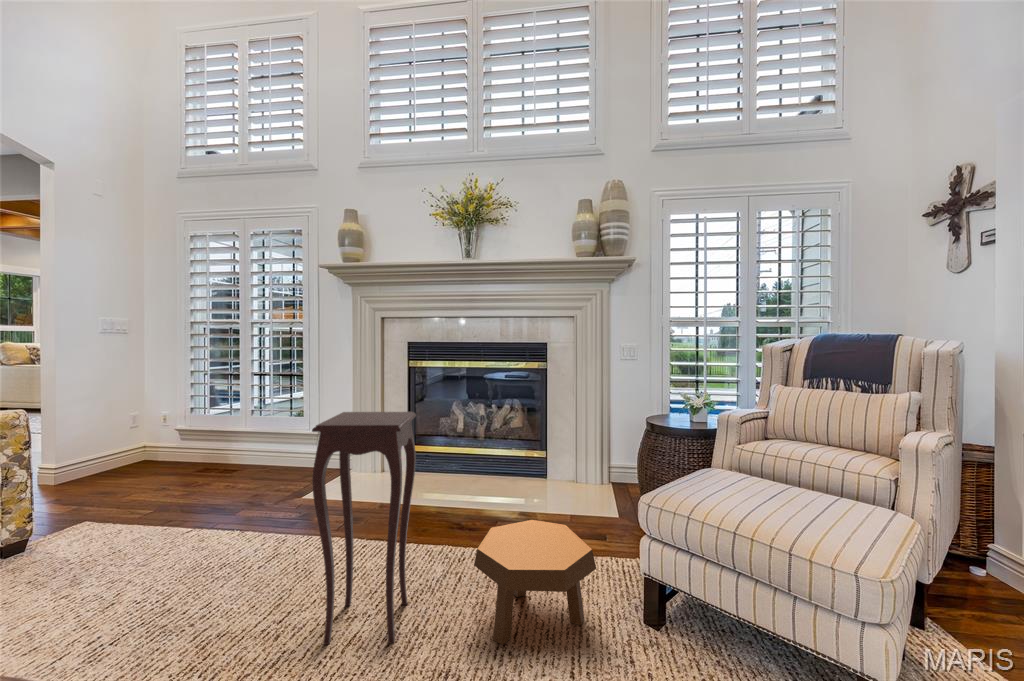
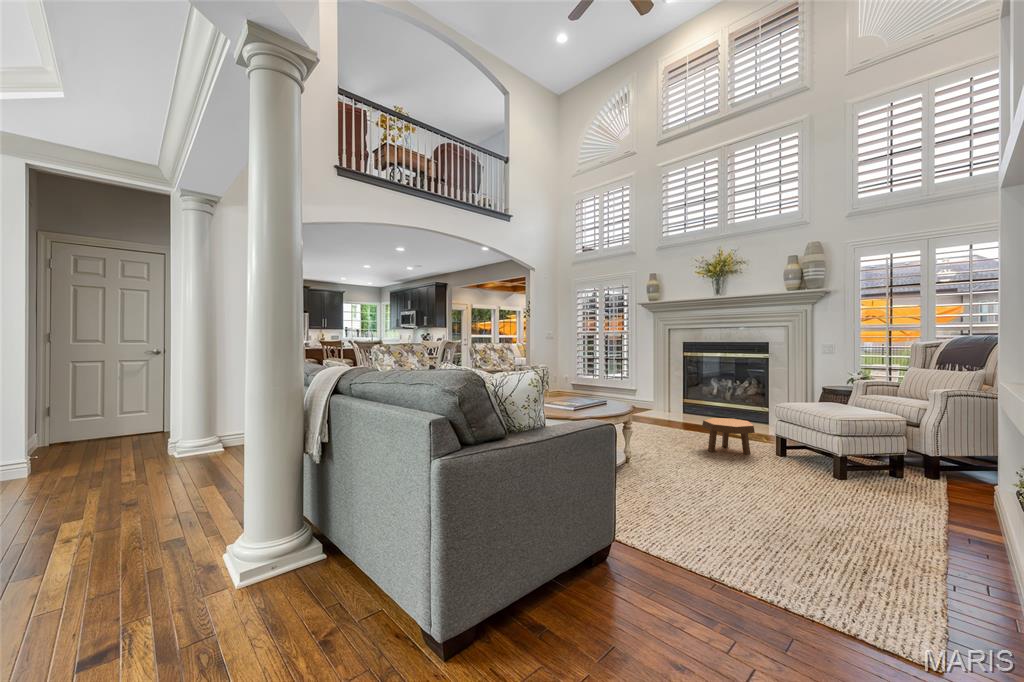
side table: present [312,412,416,645] -> none [642,368,680,446]

